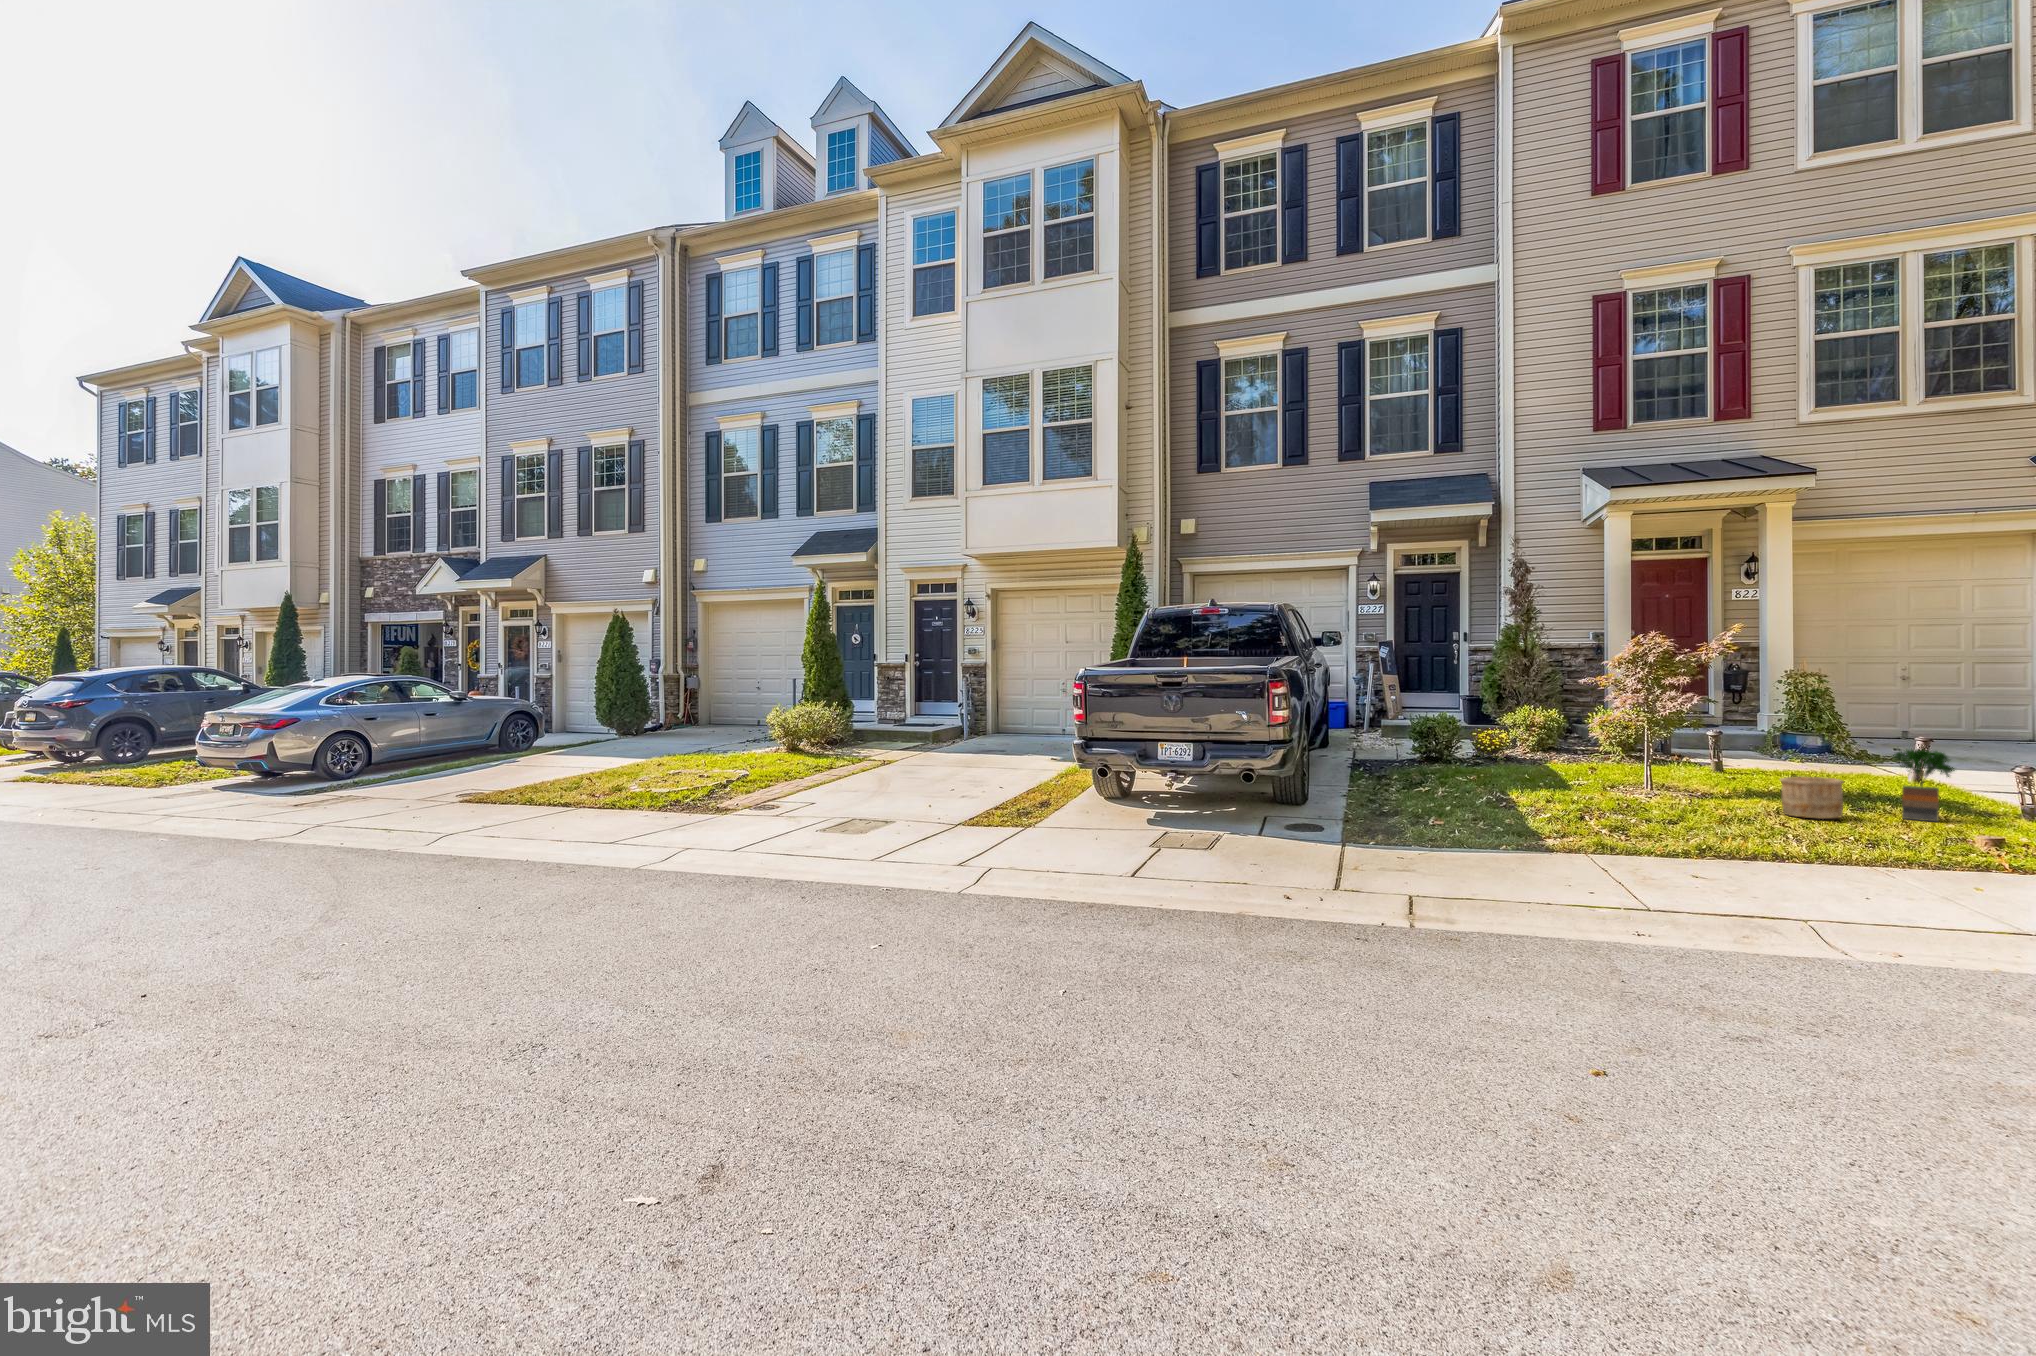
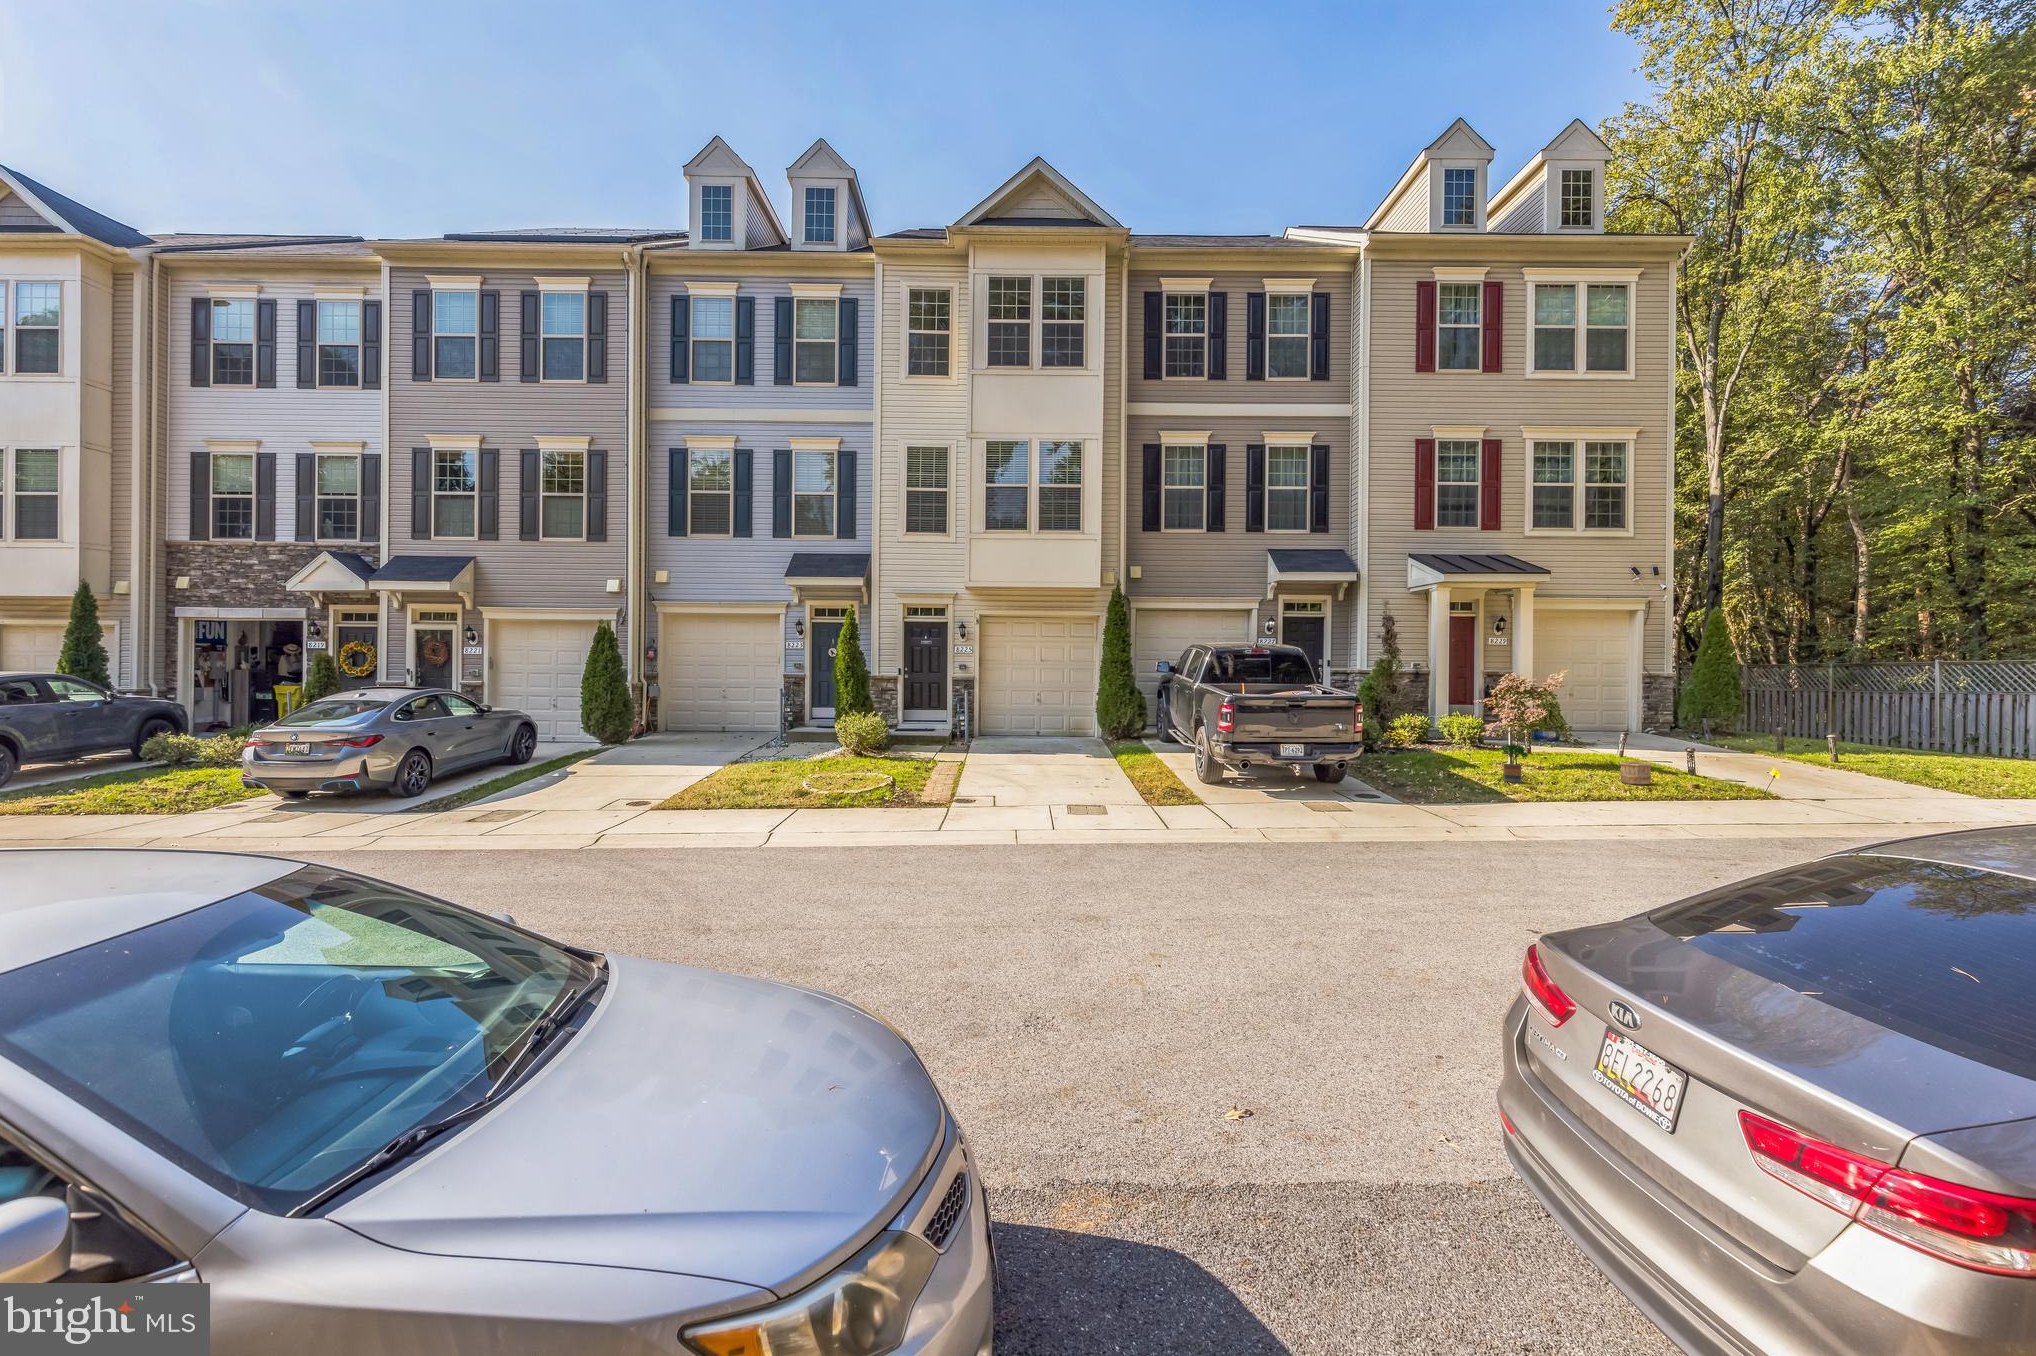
potted tree: present [1893,749,1955,822] -> present [1500,744,1528,783]

